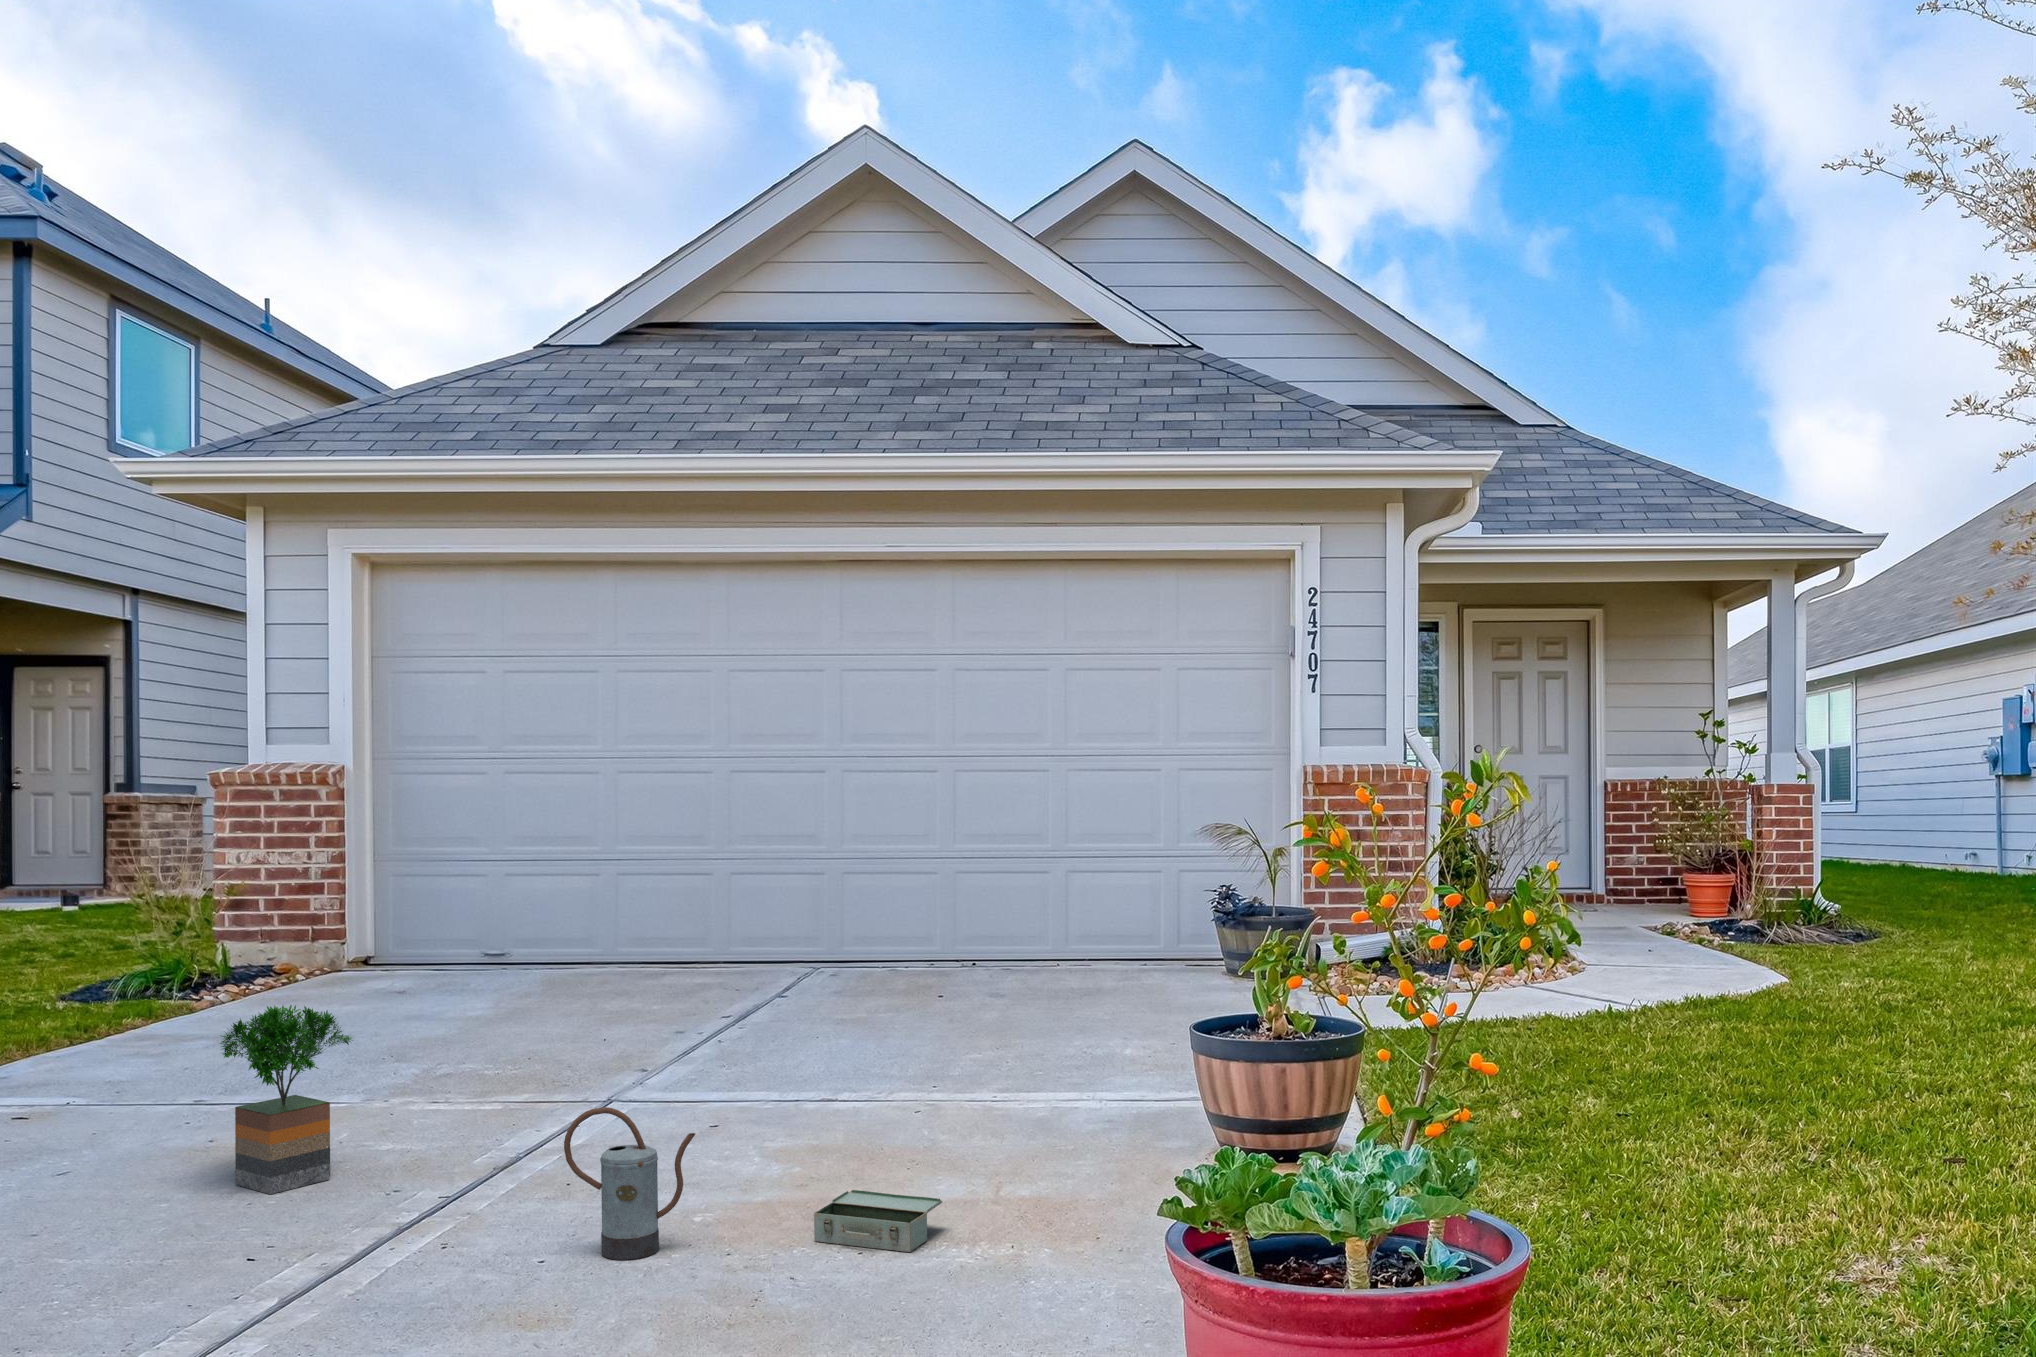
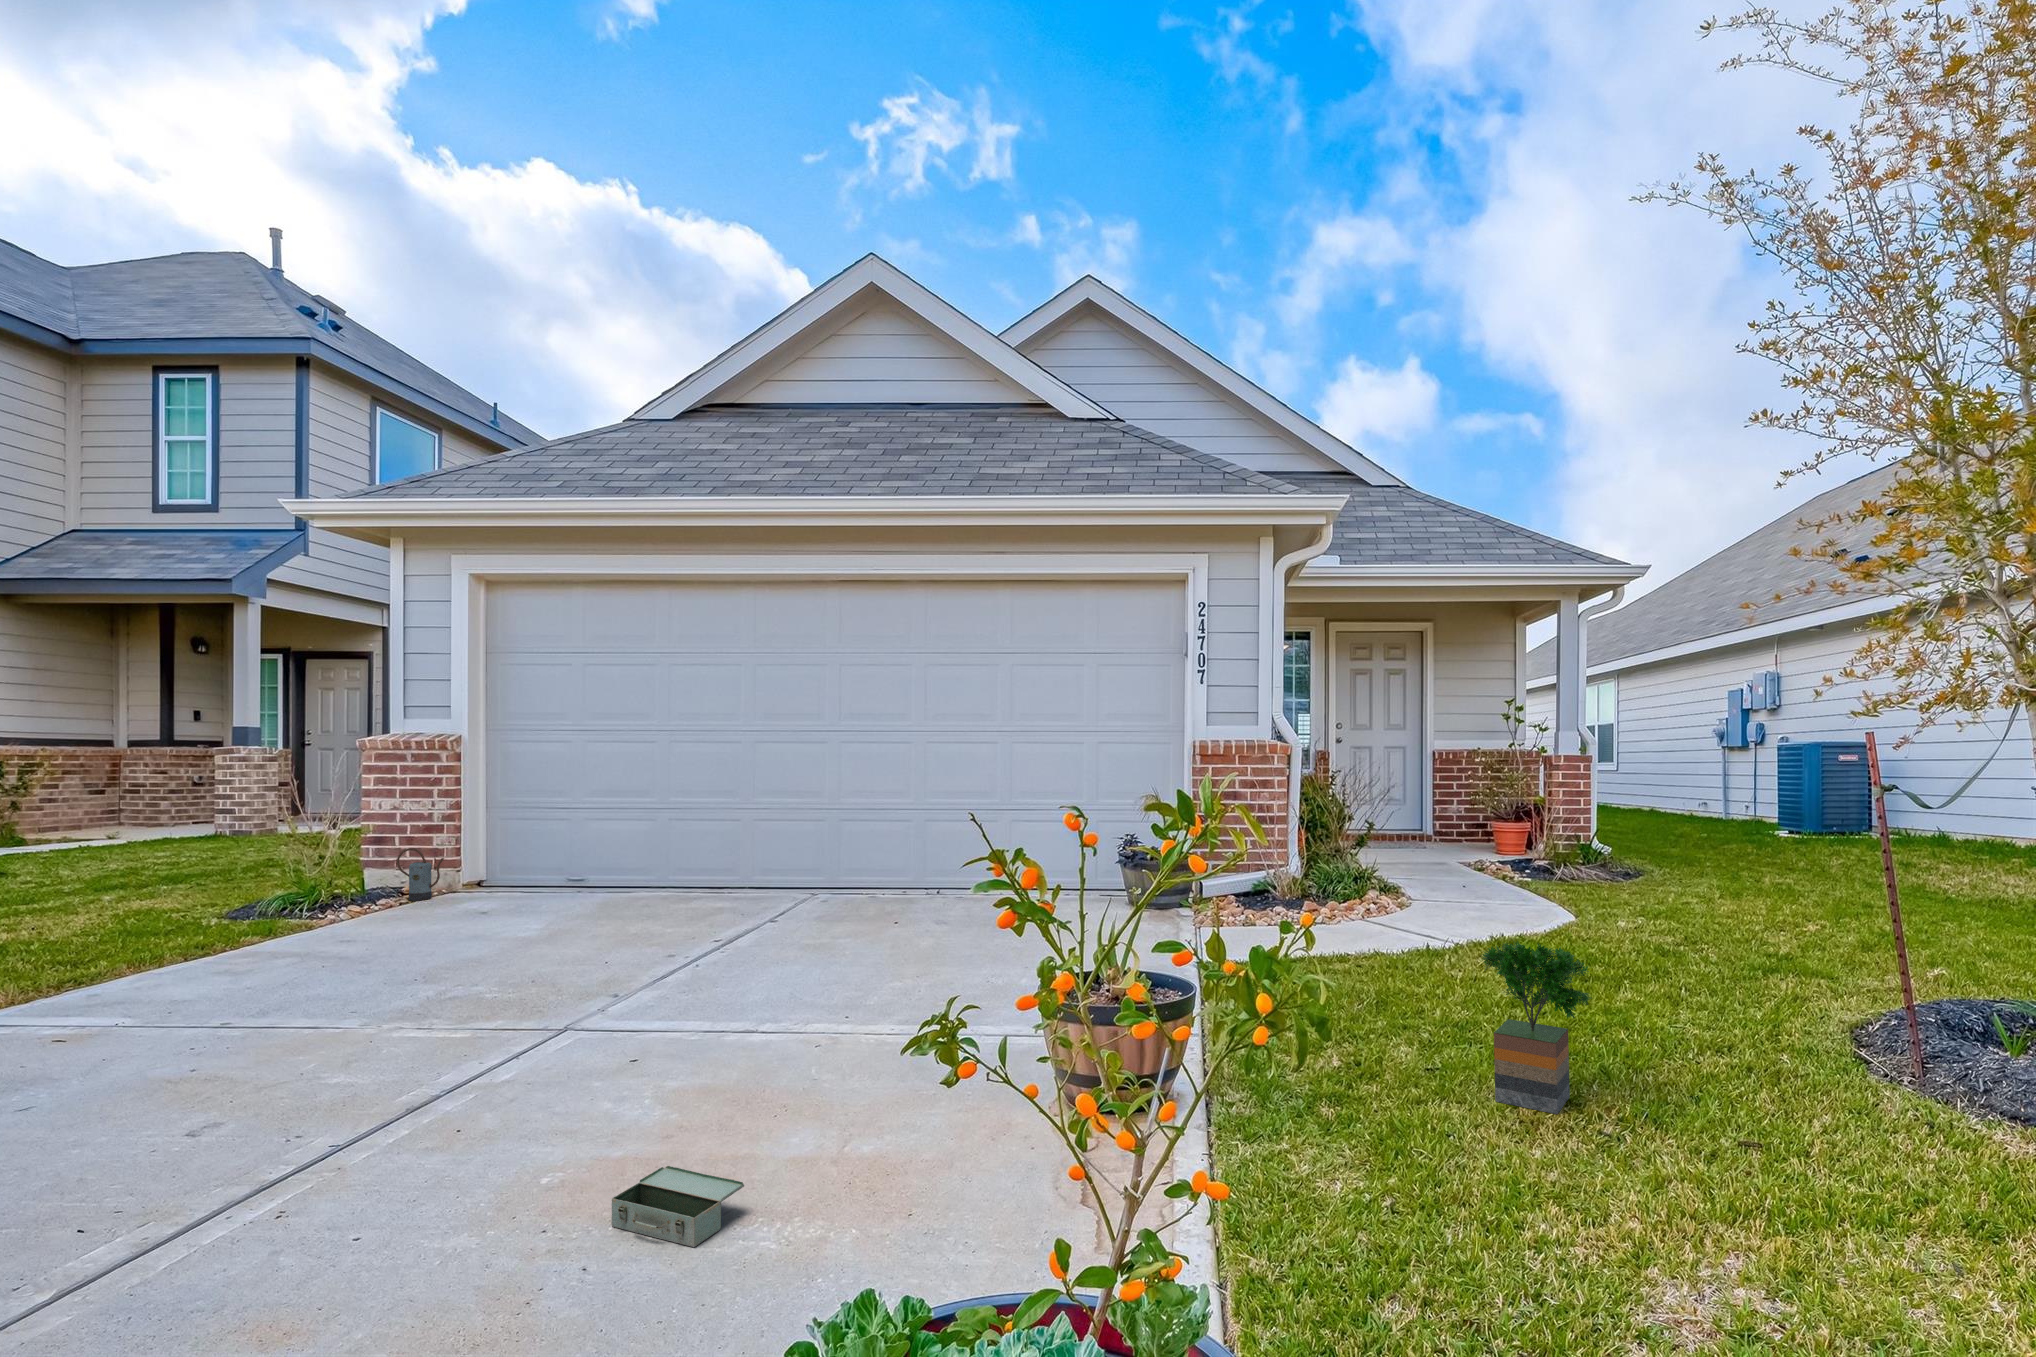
potted tree: present [220,1005,352,1194] -> present [1481,942,1590,1114]
watering can: present [564,1107,695,1260] -> present [397,848,444,901]

